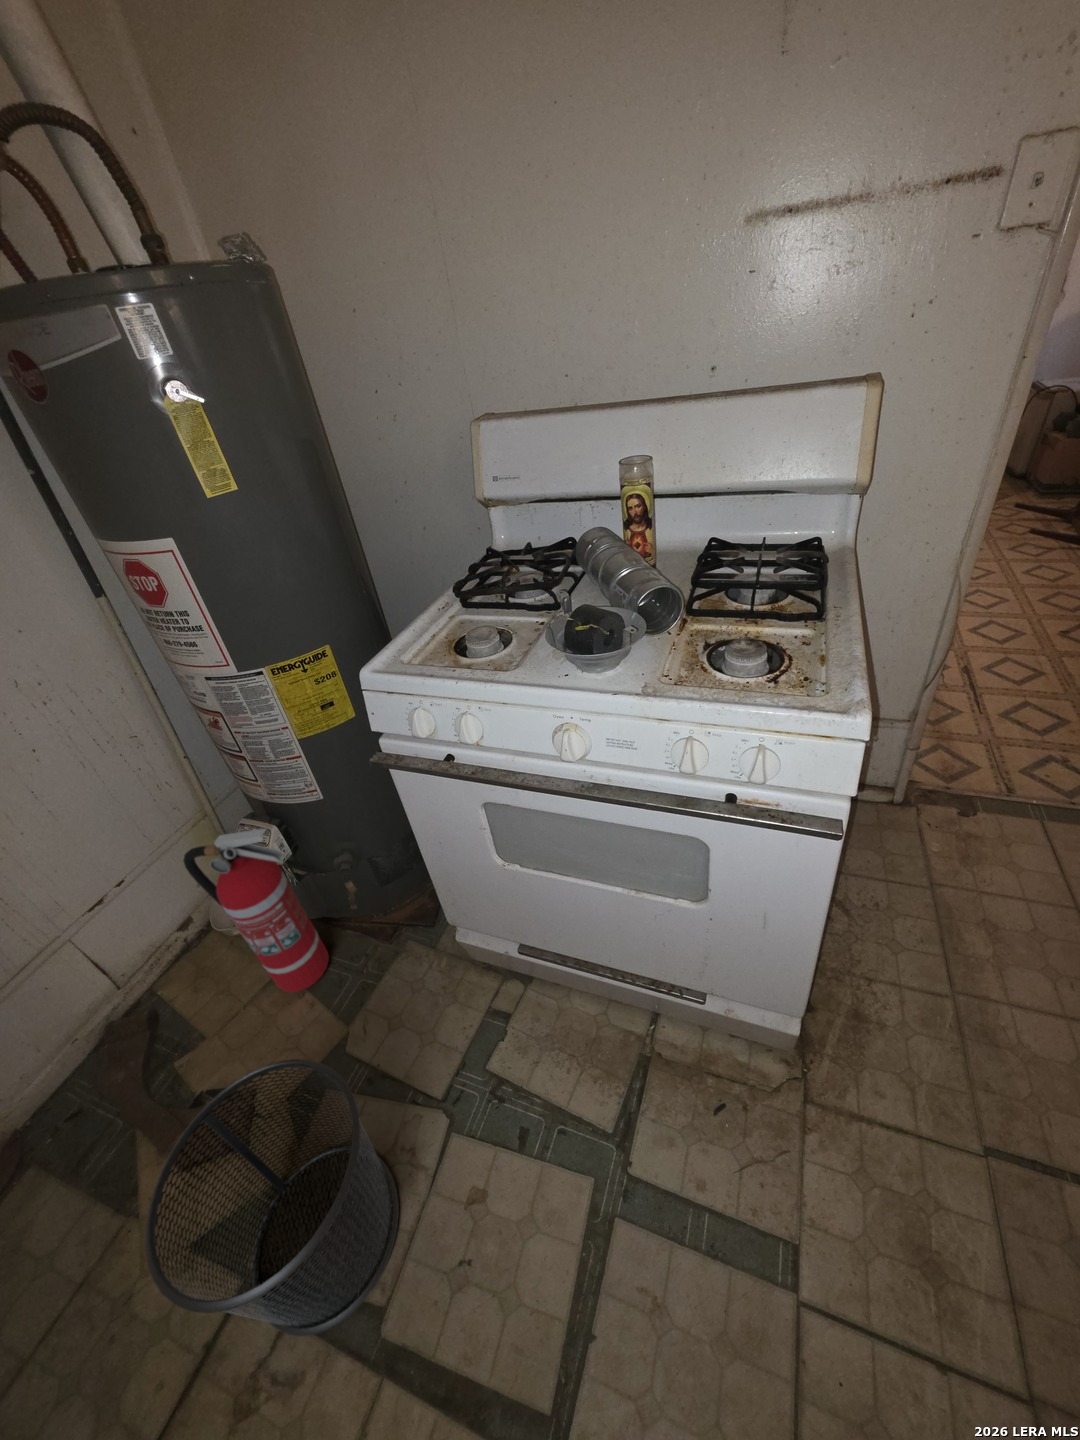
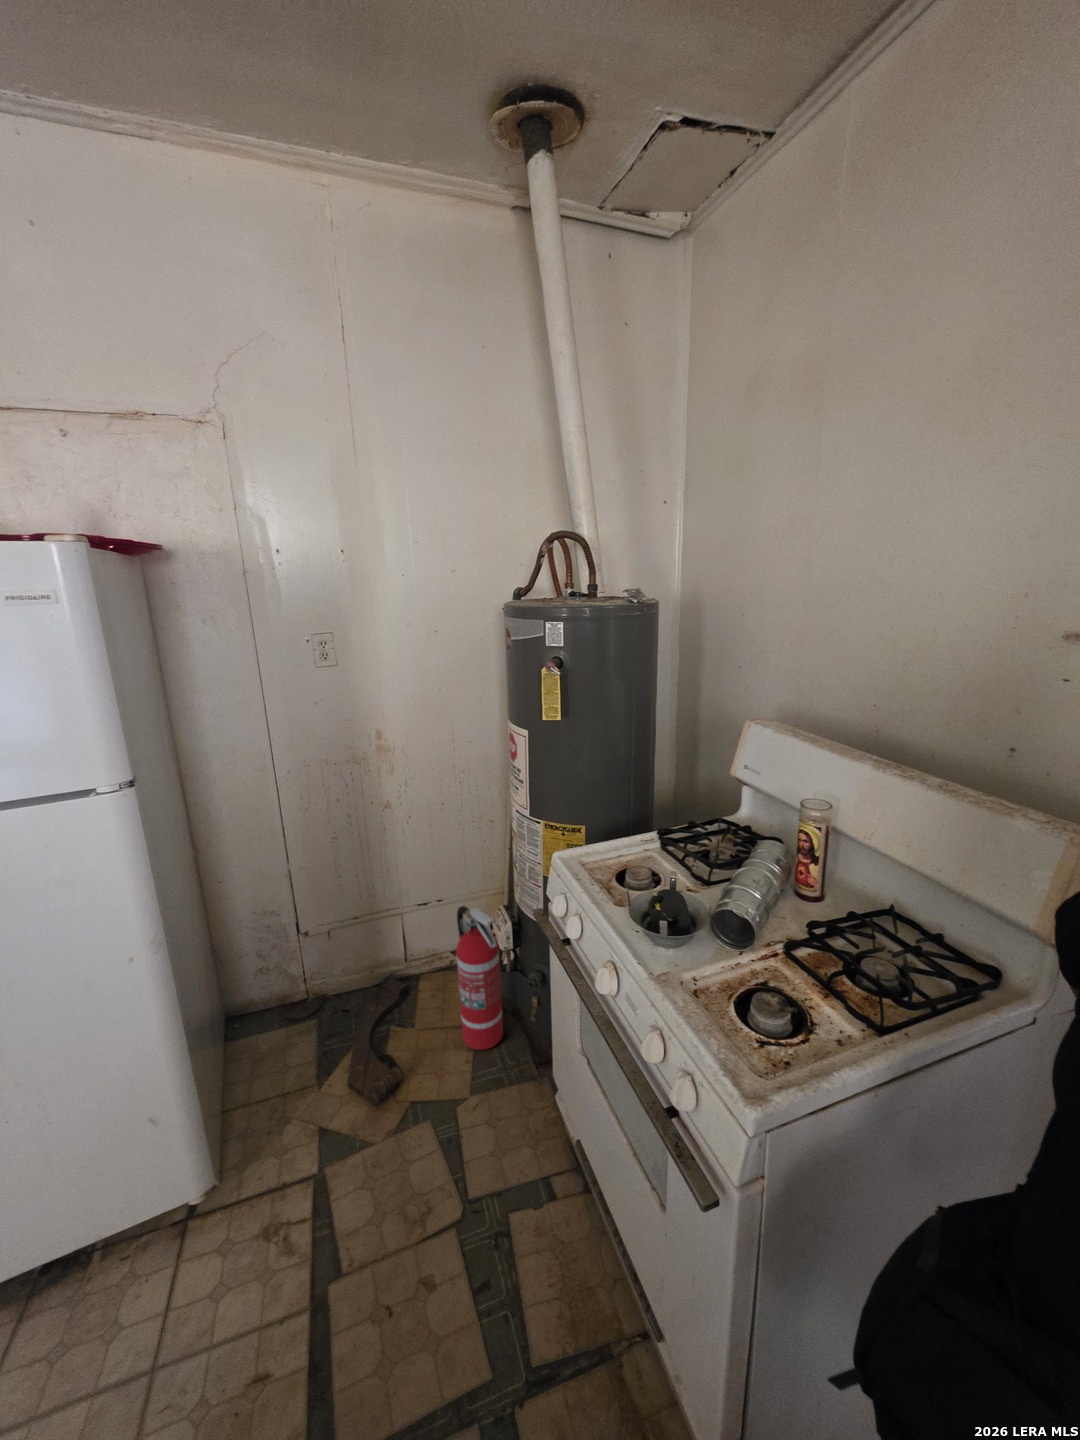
waste bin: present [145,1059,399,1336] -> none [279,1048,414,1254]

